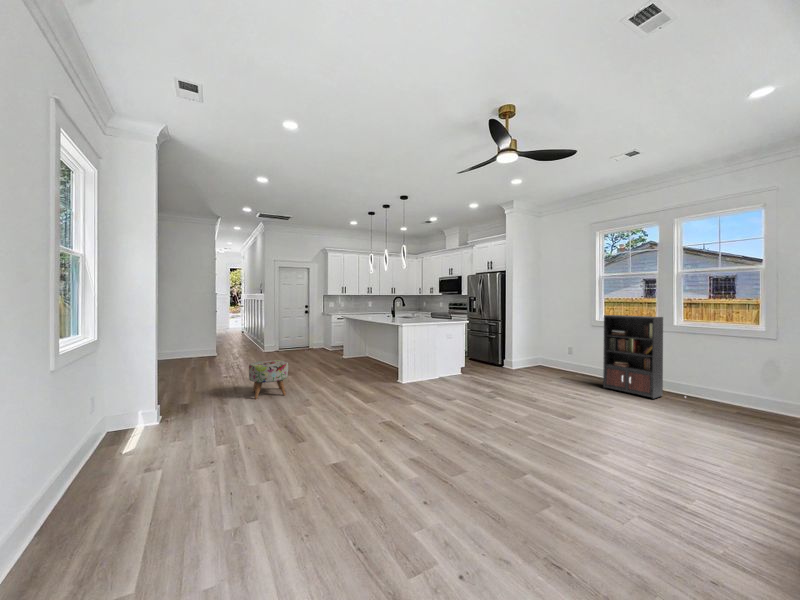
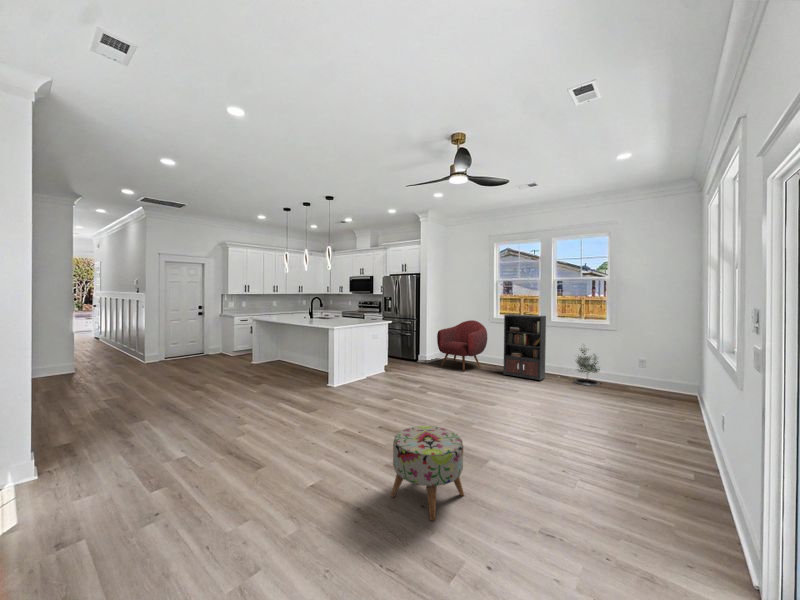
armchair: none [523,323,585,380] -> present [437,320,487,371]
potted tree: none [706,354,754,413] -> present [575,348,600,386]
ottoman: present [249,360,288,399] -> present [391,426,464,521]

